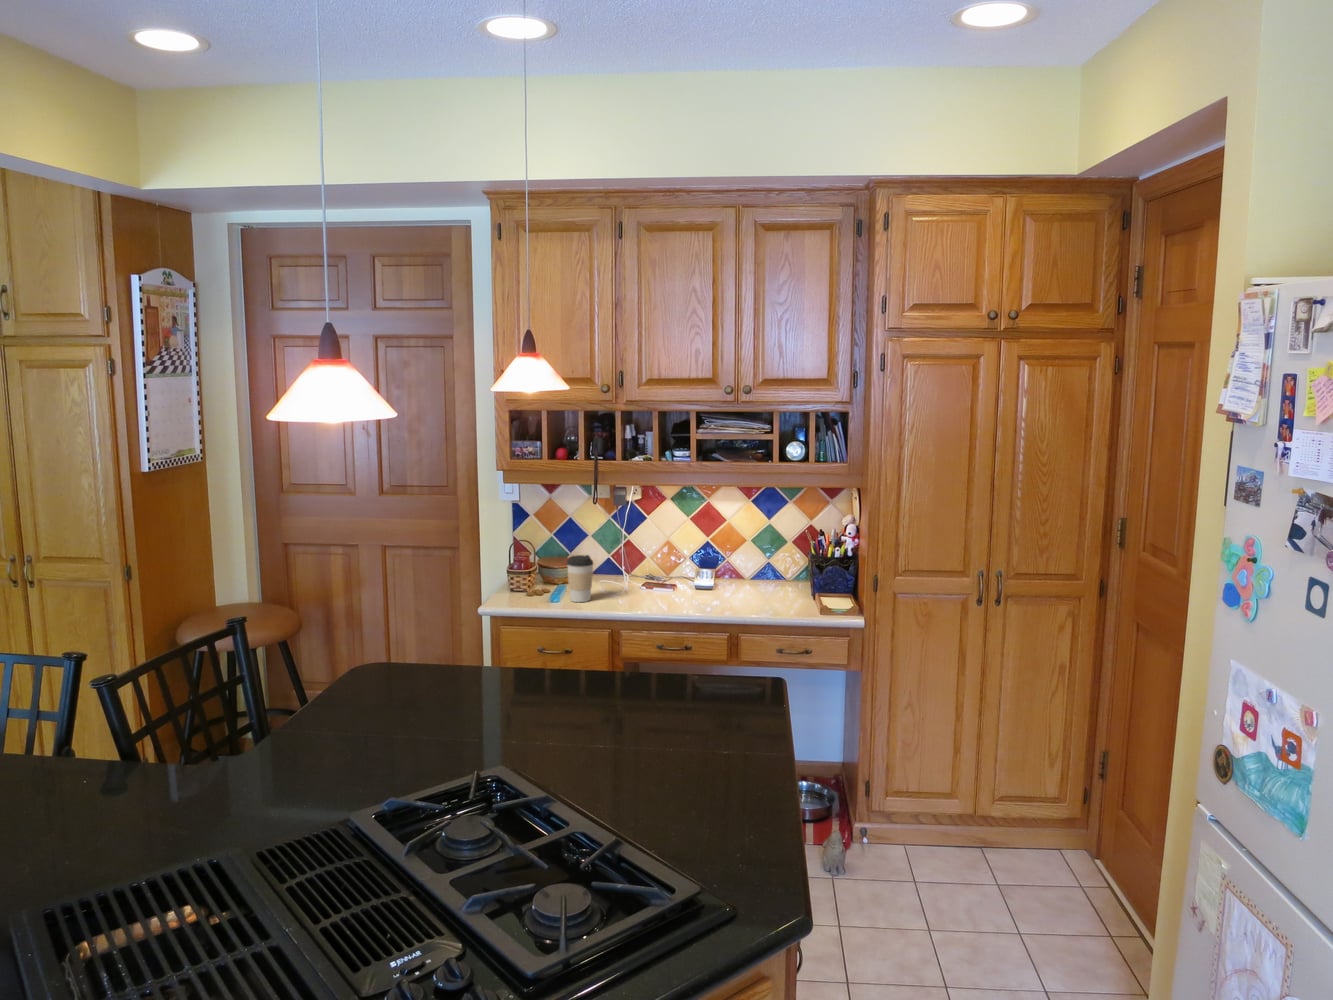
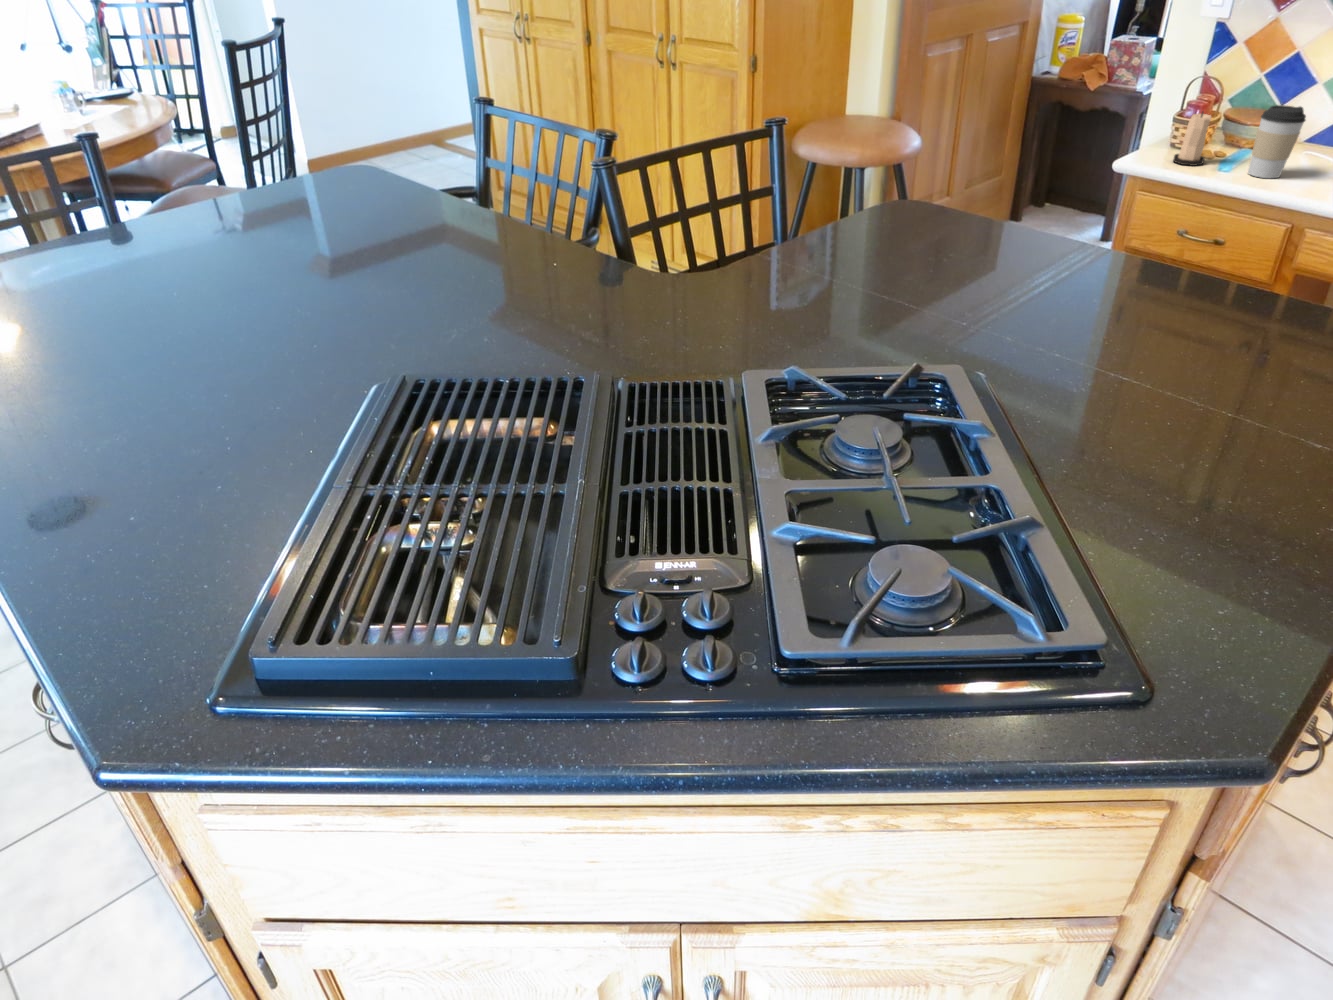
candle: none [519,565,540,602] -> present [1173,112,1211,166]

